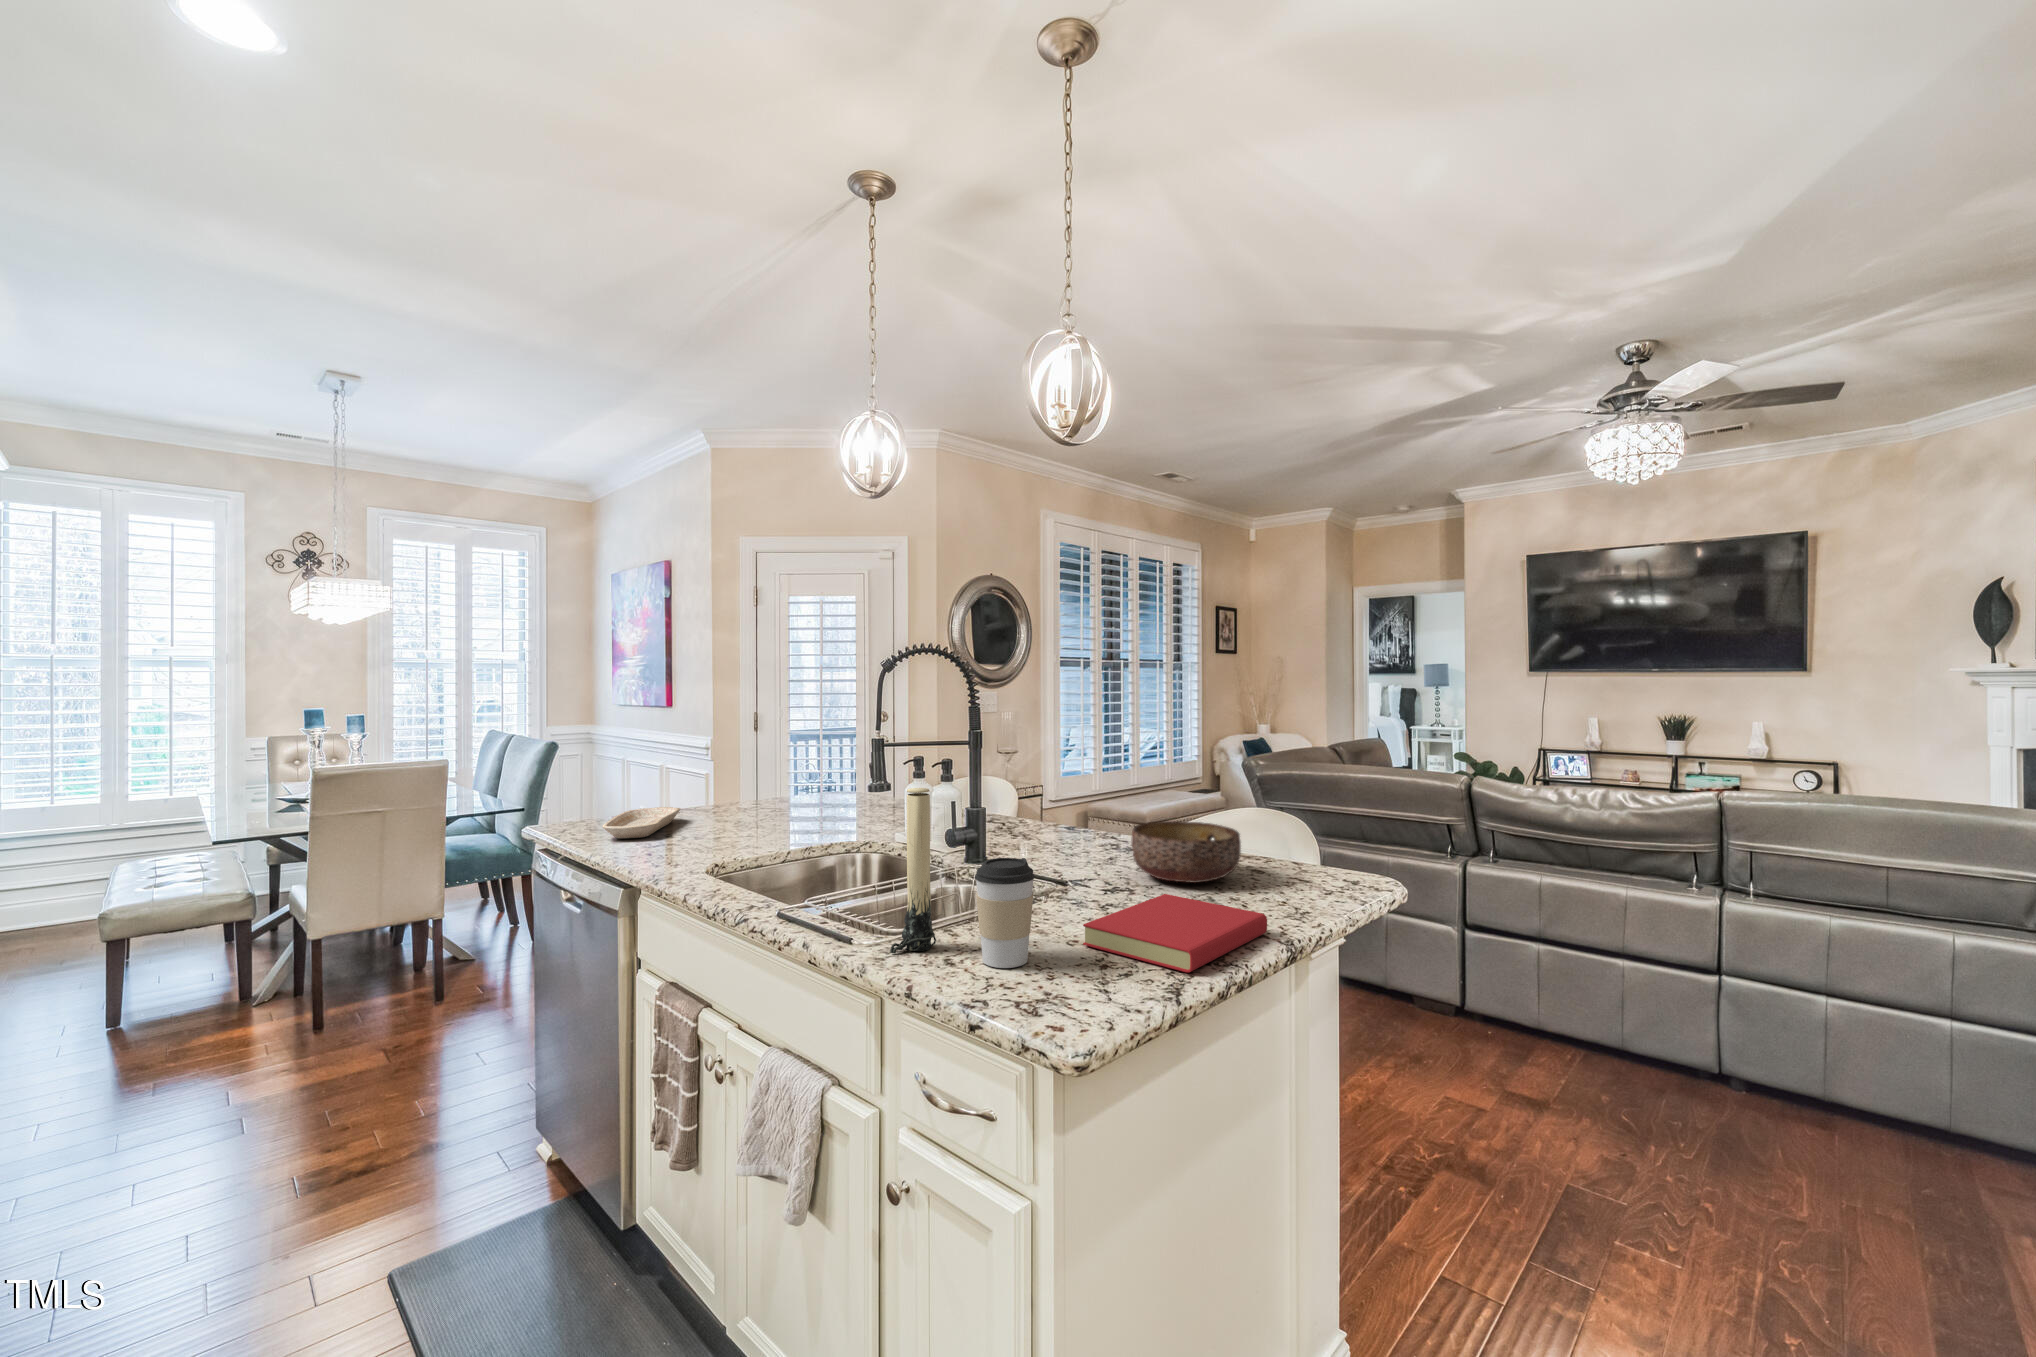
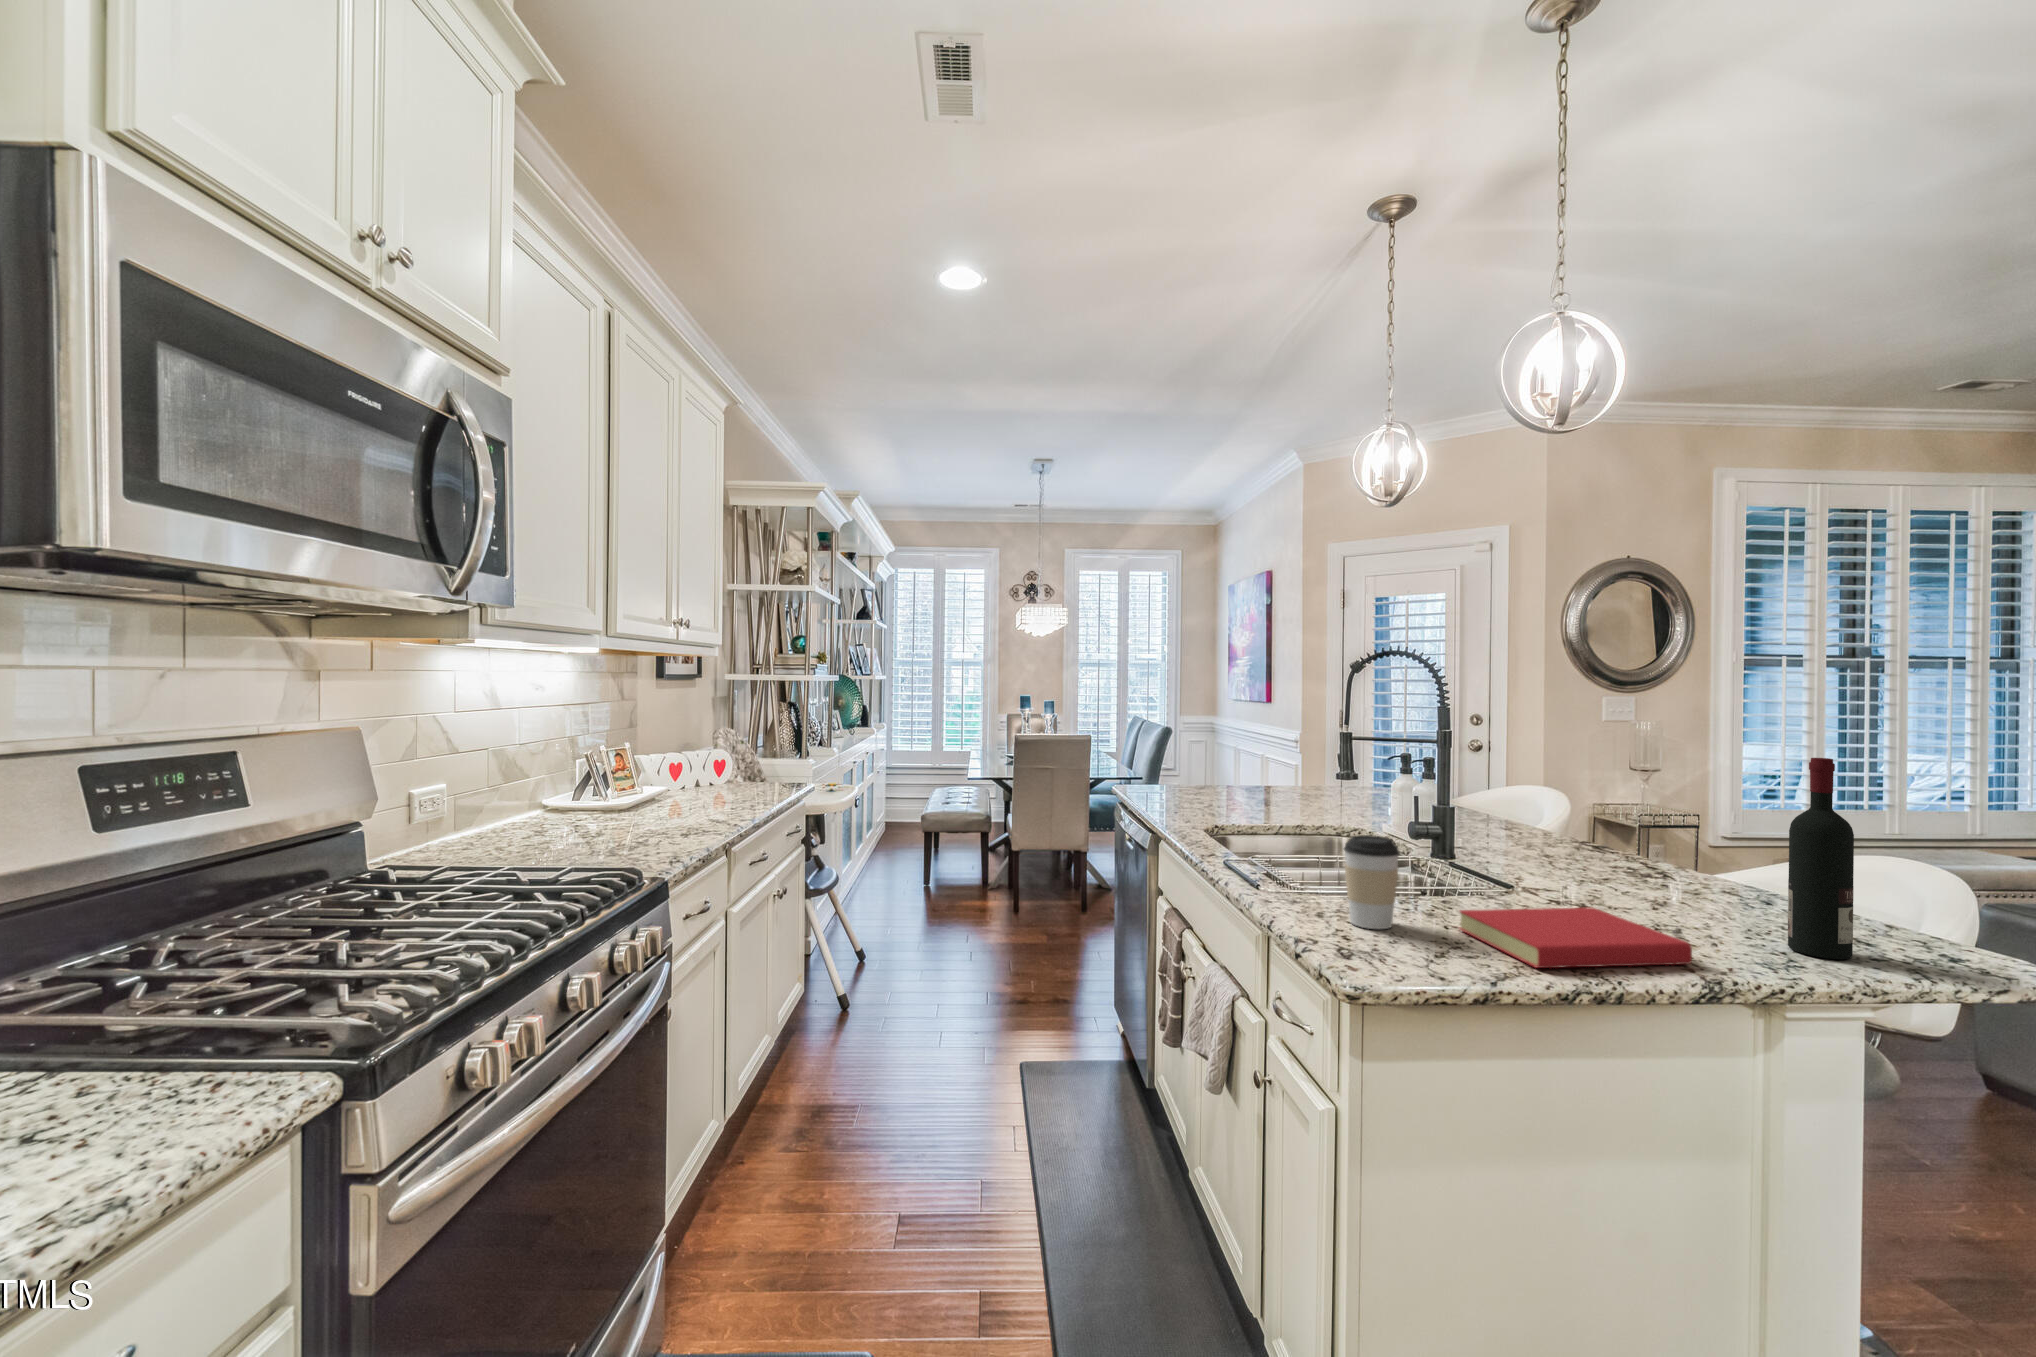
wine bottle: none [1286,739,1328,903] -> present [1788,758,1854,959]
candle: present [890,788,936,953] -> none [1283,769,1324,904]
tray: present [602,807,680,838] -> none [1156,781,1222,801]
bowl: present [1131,821,1241,883] -> none [1600,841,1752,913]

